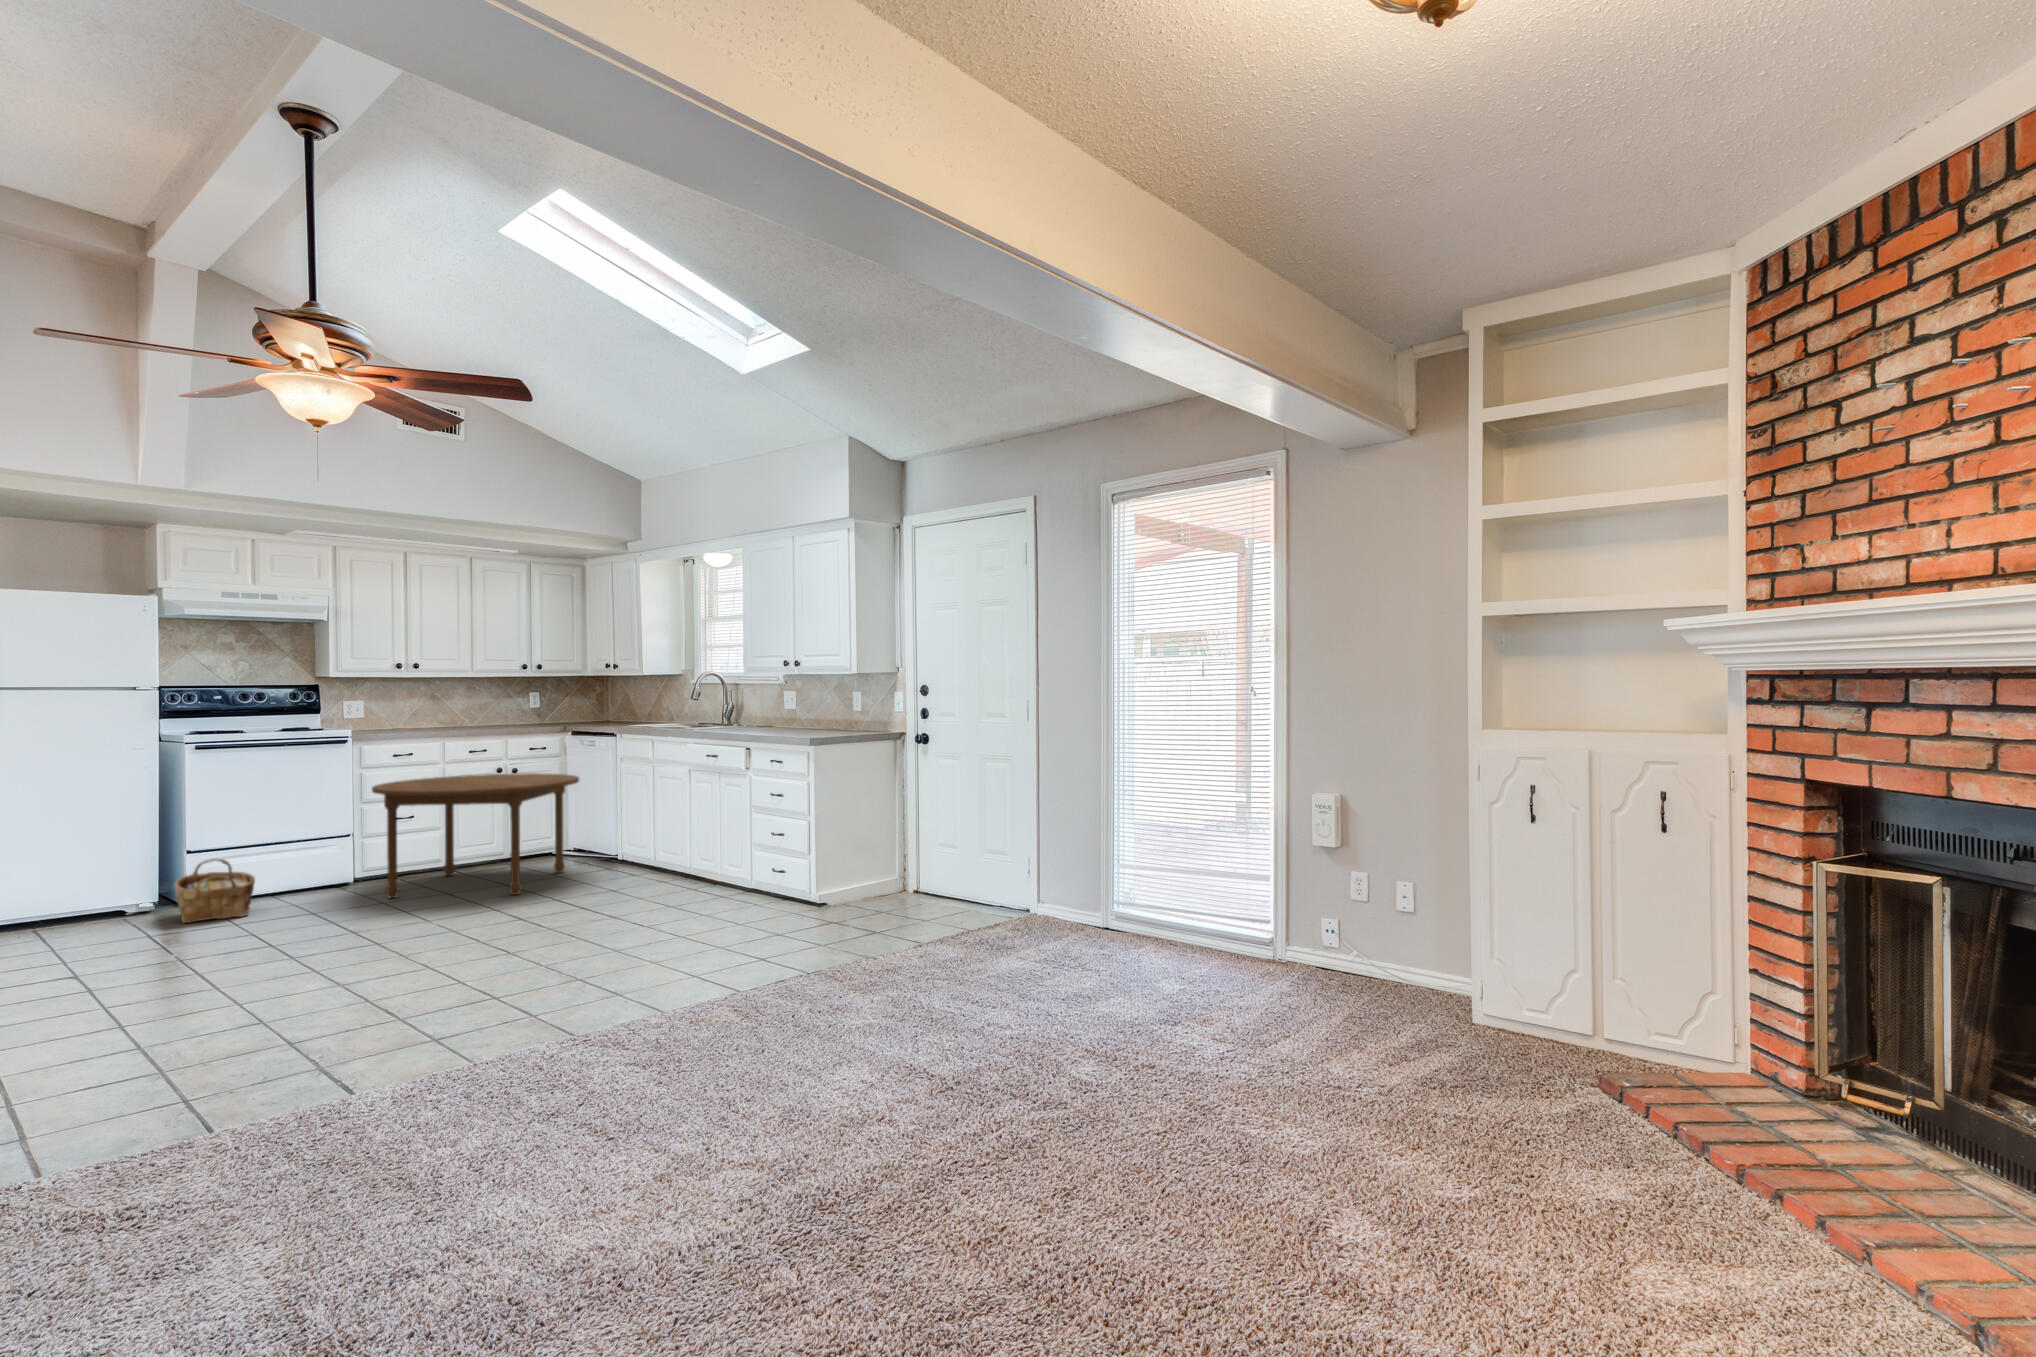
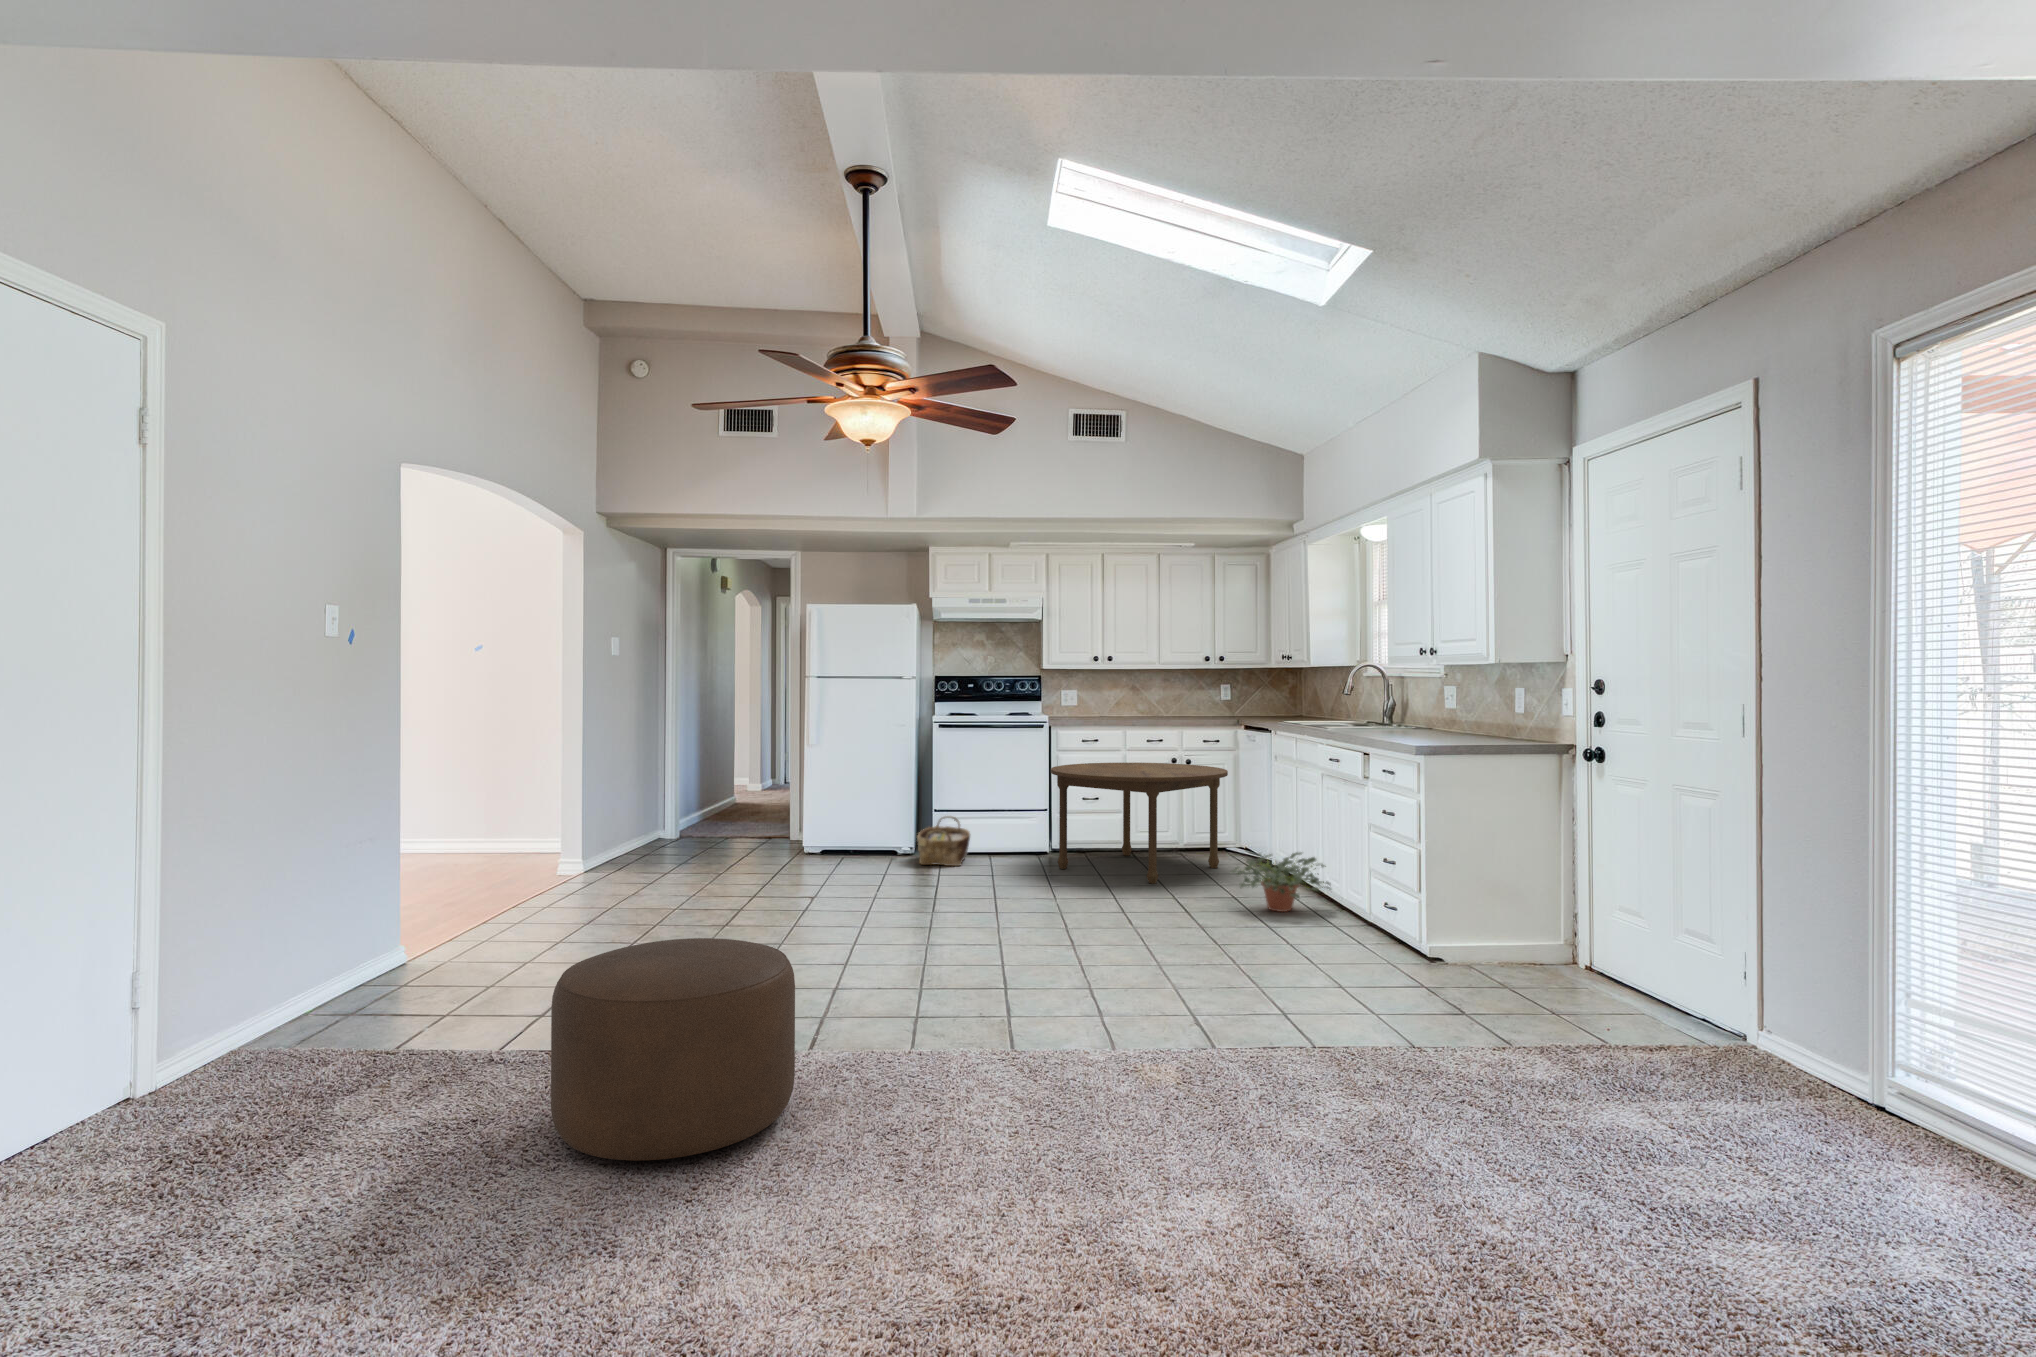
potted plant: none [617,842,712,897] -> present [1231,853,1330,912]
ottoman: none [126,982,437,1236] -> present [551,938,795,1161]

